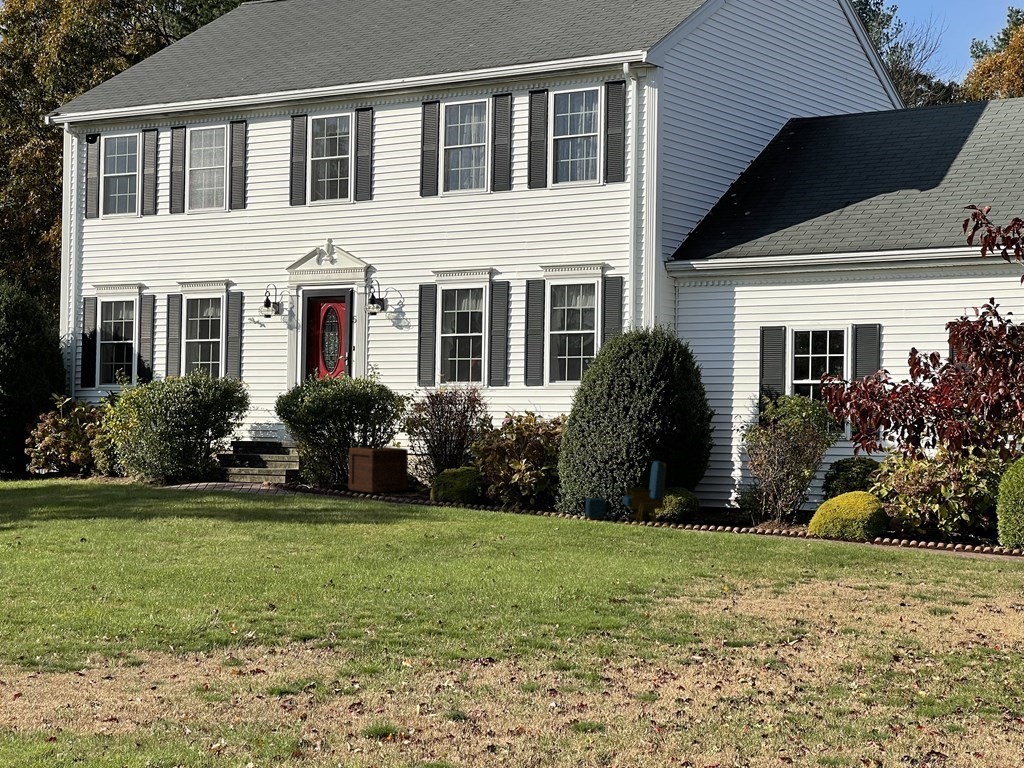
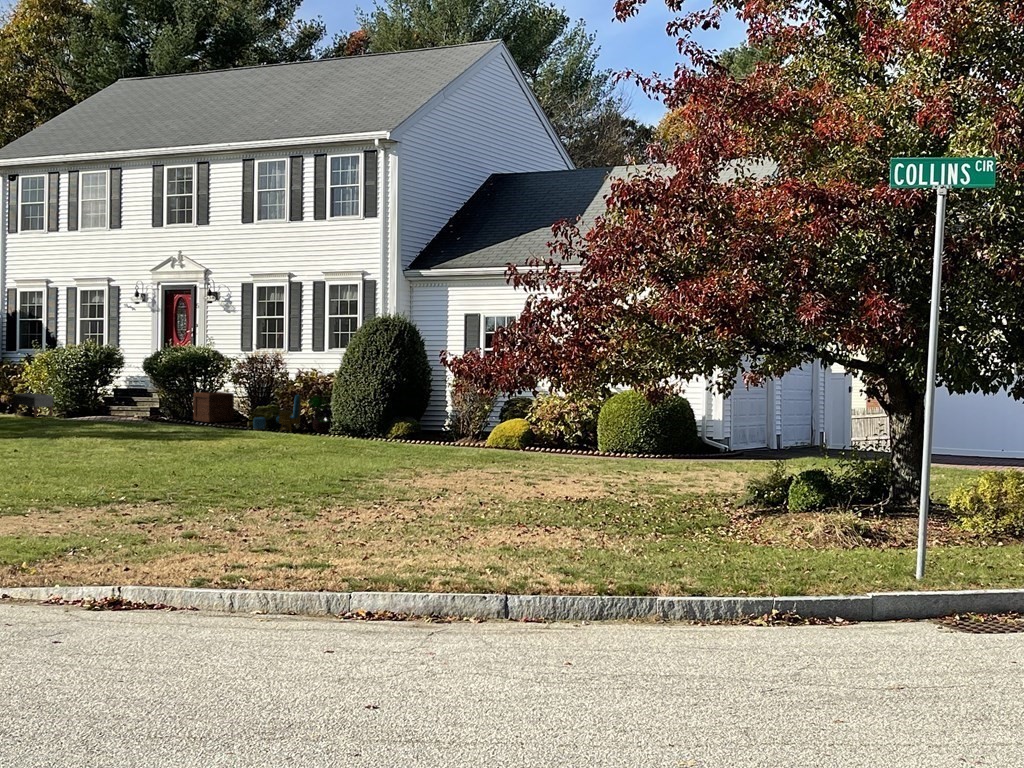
bench: none [94,447,150,483] -> present [13,393,53,418]
potted tree: none [520,447,559,511] -> present [307,396,331,433]
armchair: present [586,461,666,523] -> present [253,395,302,432]

